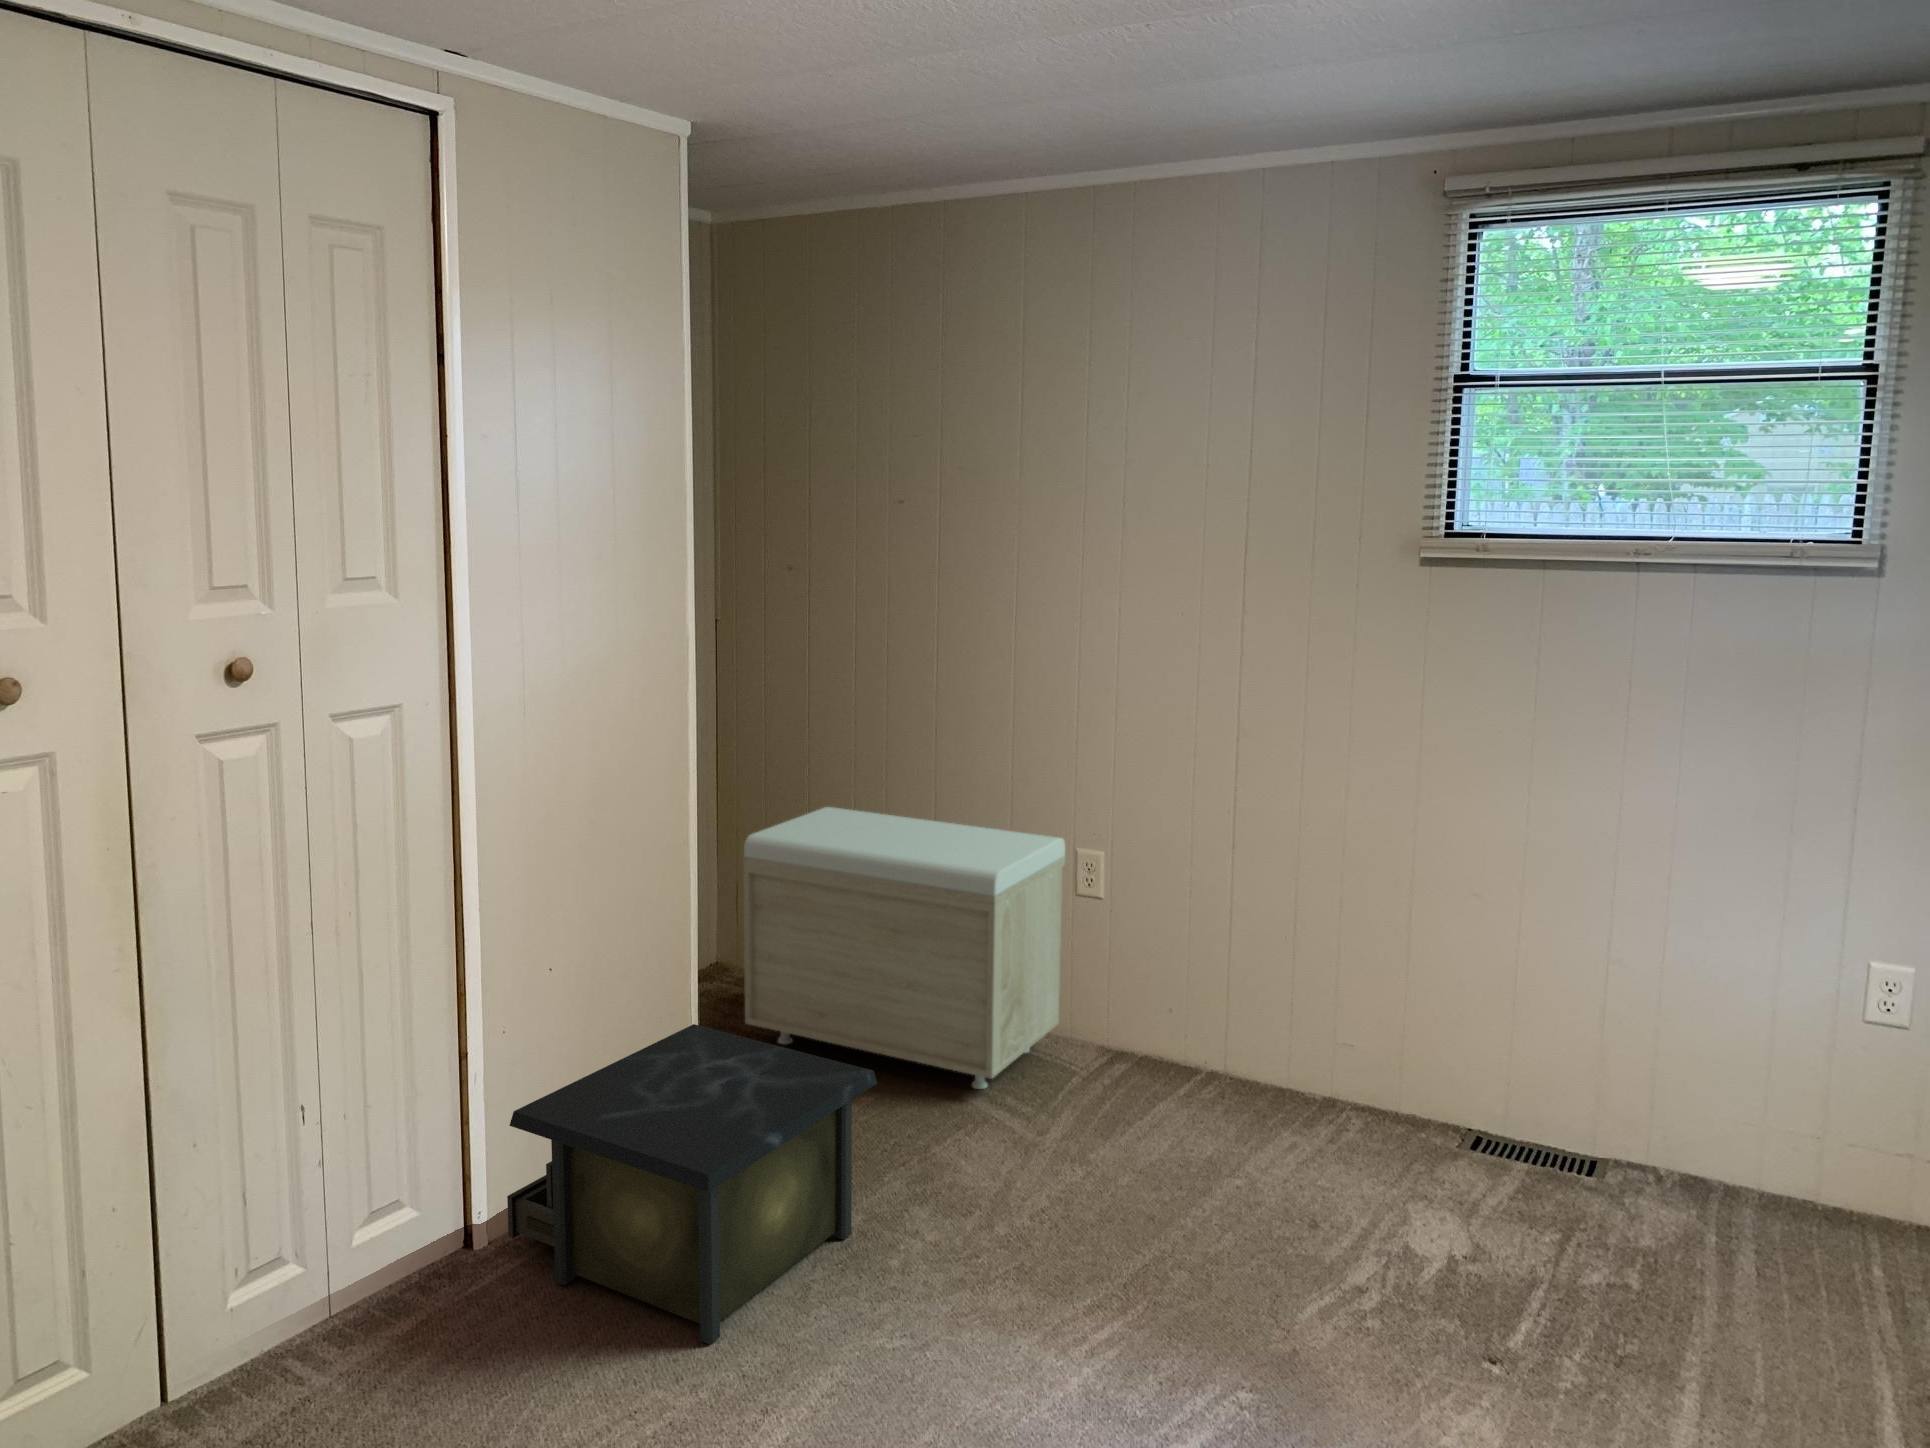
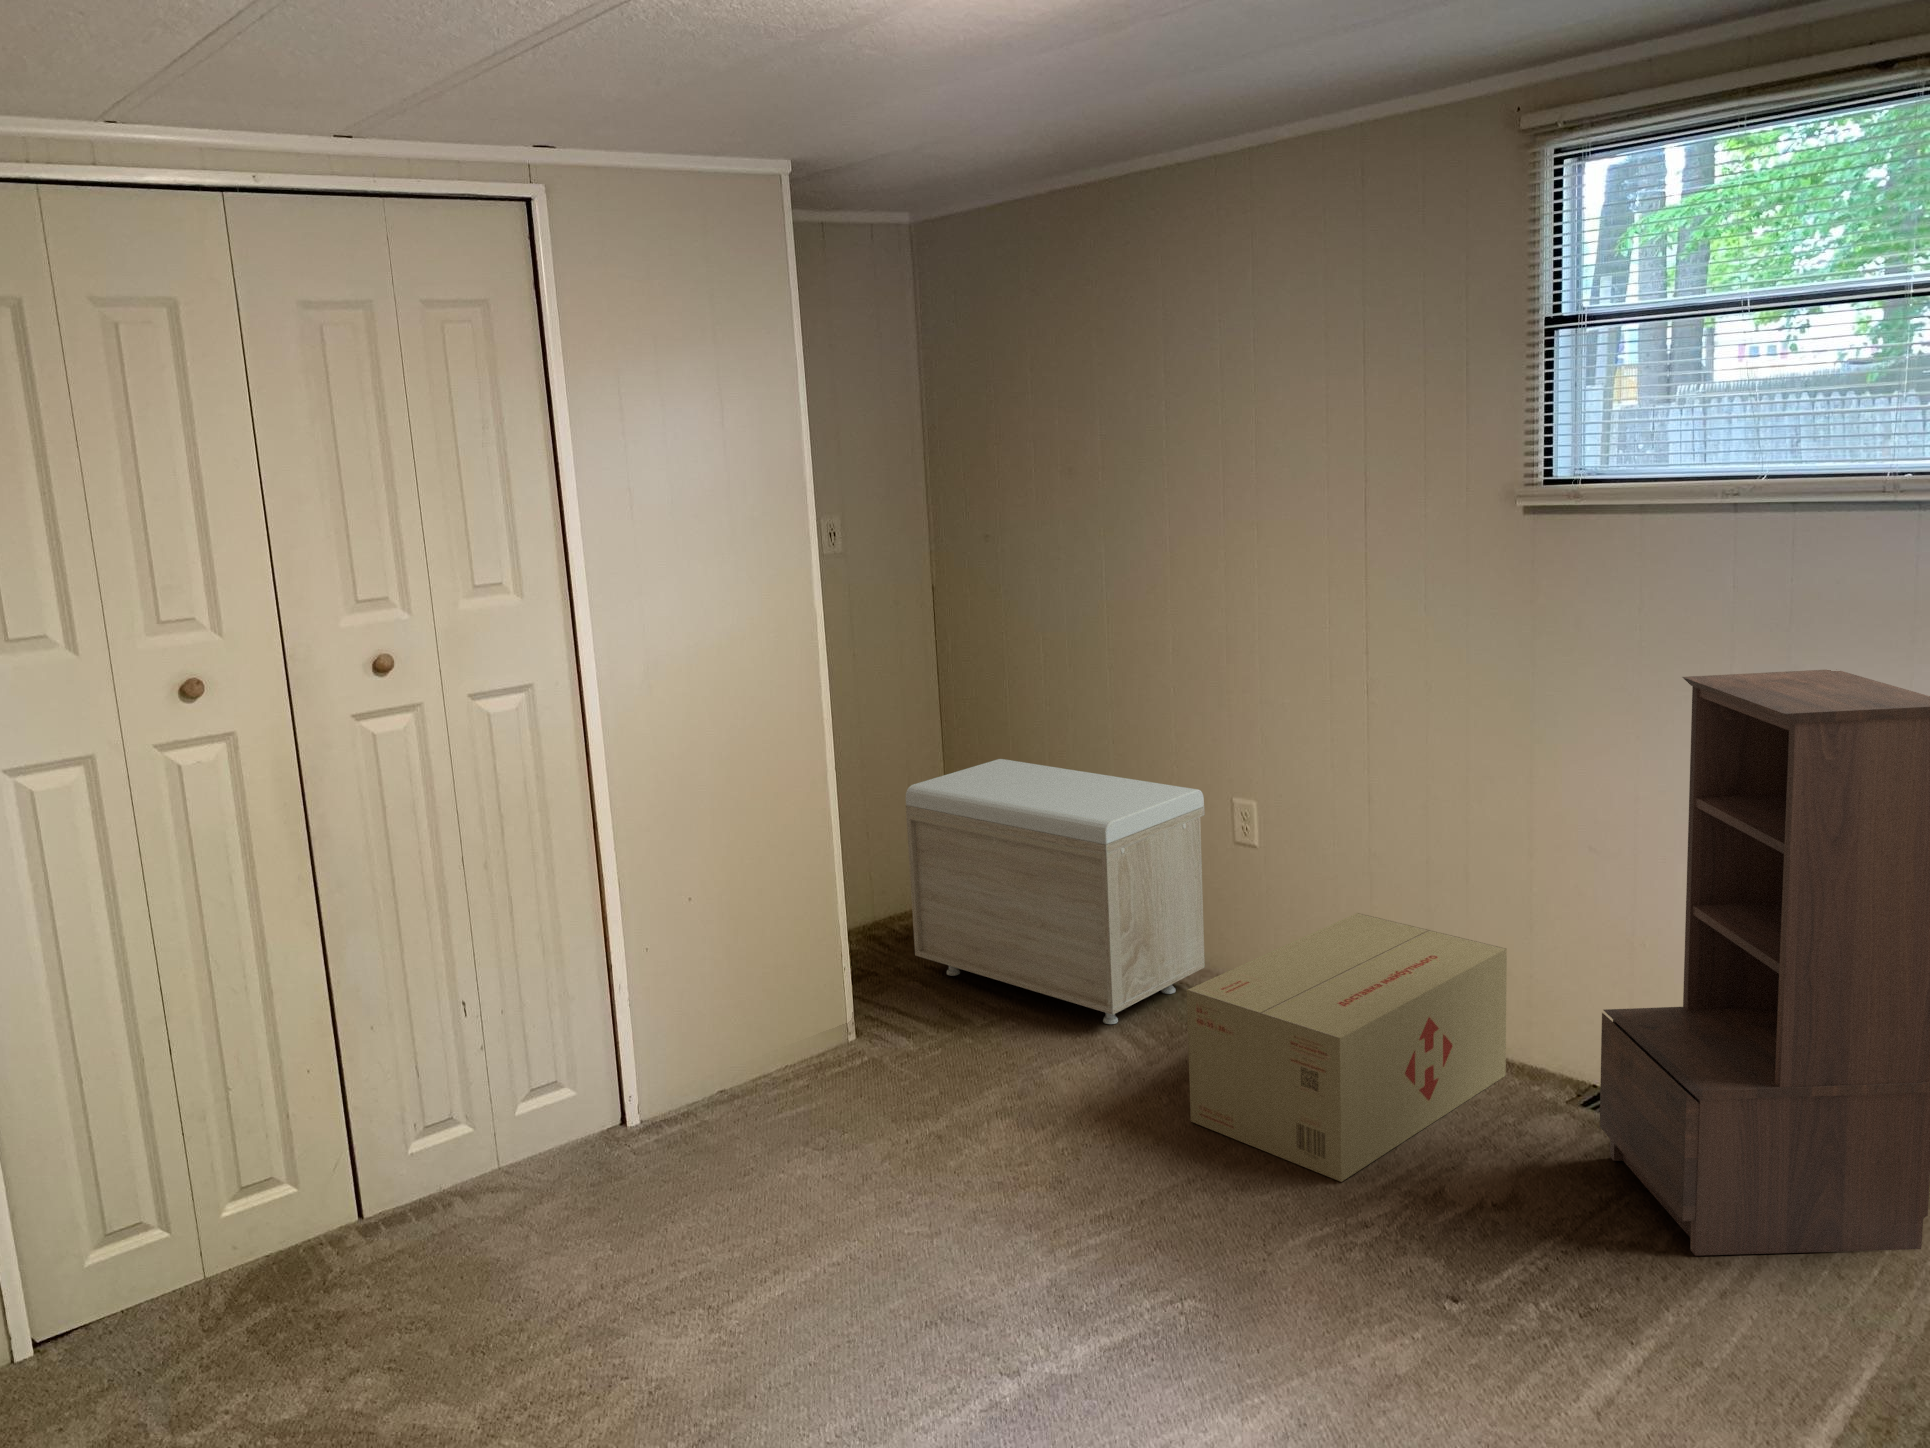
bookshelf: none [1518,720,1883,1288] -> present [1600,670,1930,1255]
cardboard box: none [1117,962,1395,1243] -> present [1187,913,1507,1182]
nightstand: present [507,1024,877,1344] -> none [630,952,946,1218]

